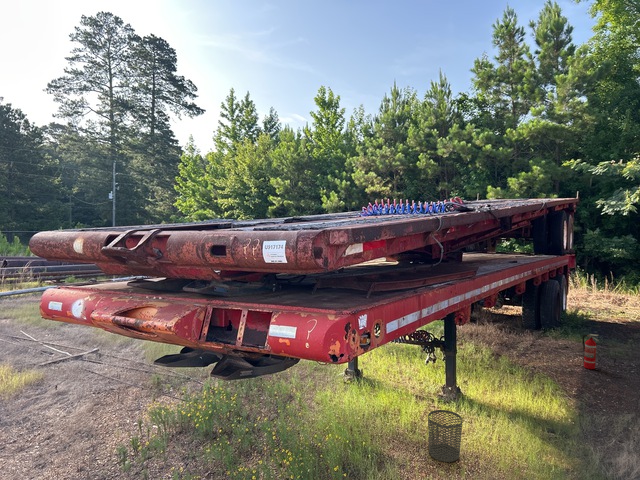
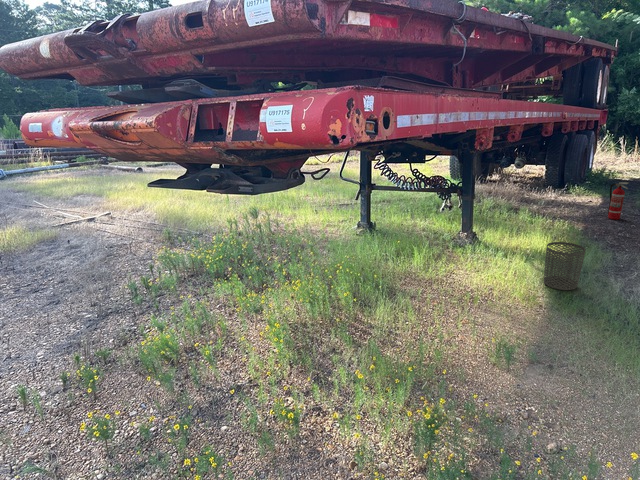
waste bin: present [428,410,462,462] -> present [544,242,585,290]

